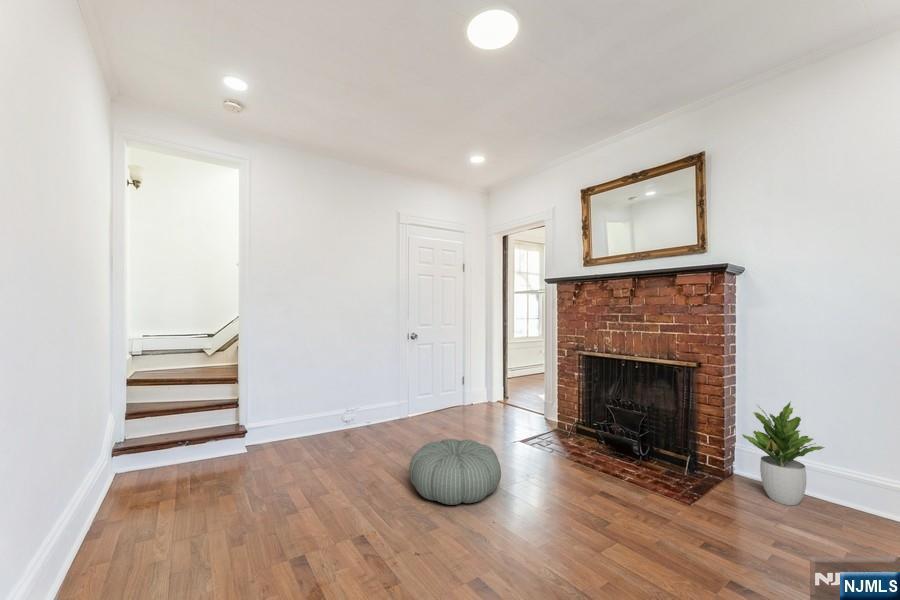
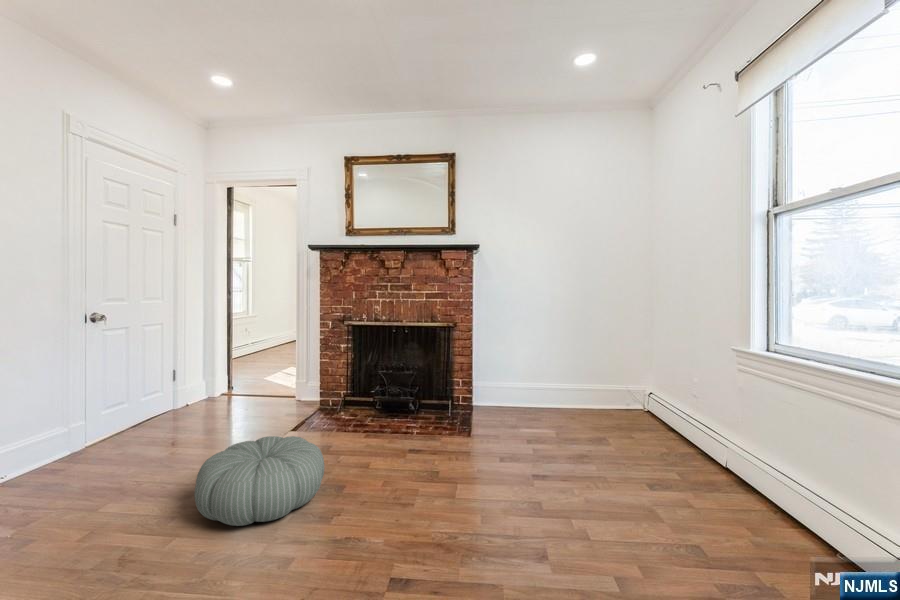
potted plant: present [742,401,824,505] -> none [487,345,531,418]

